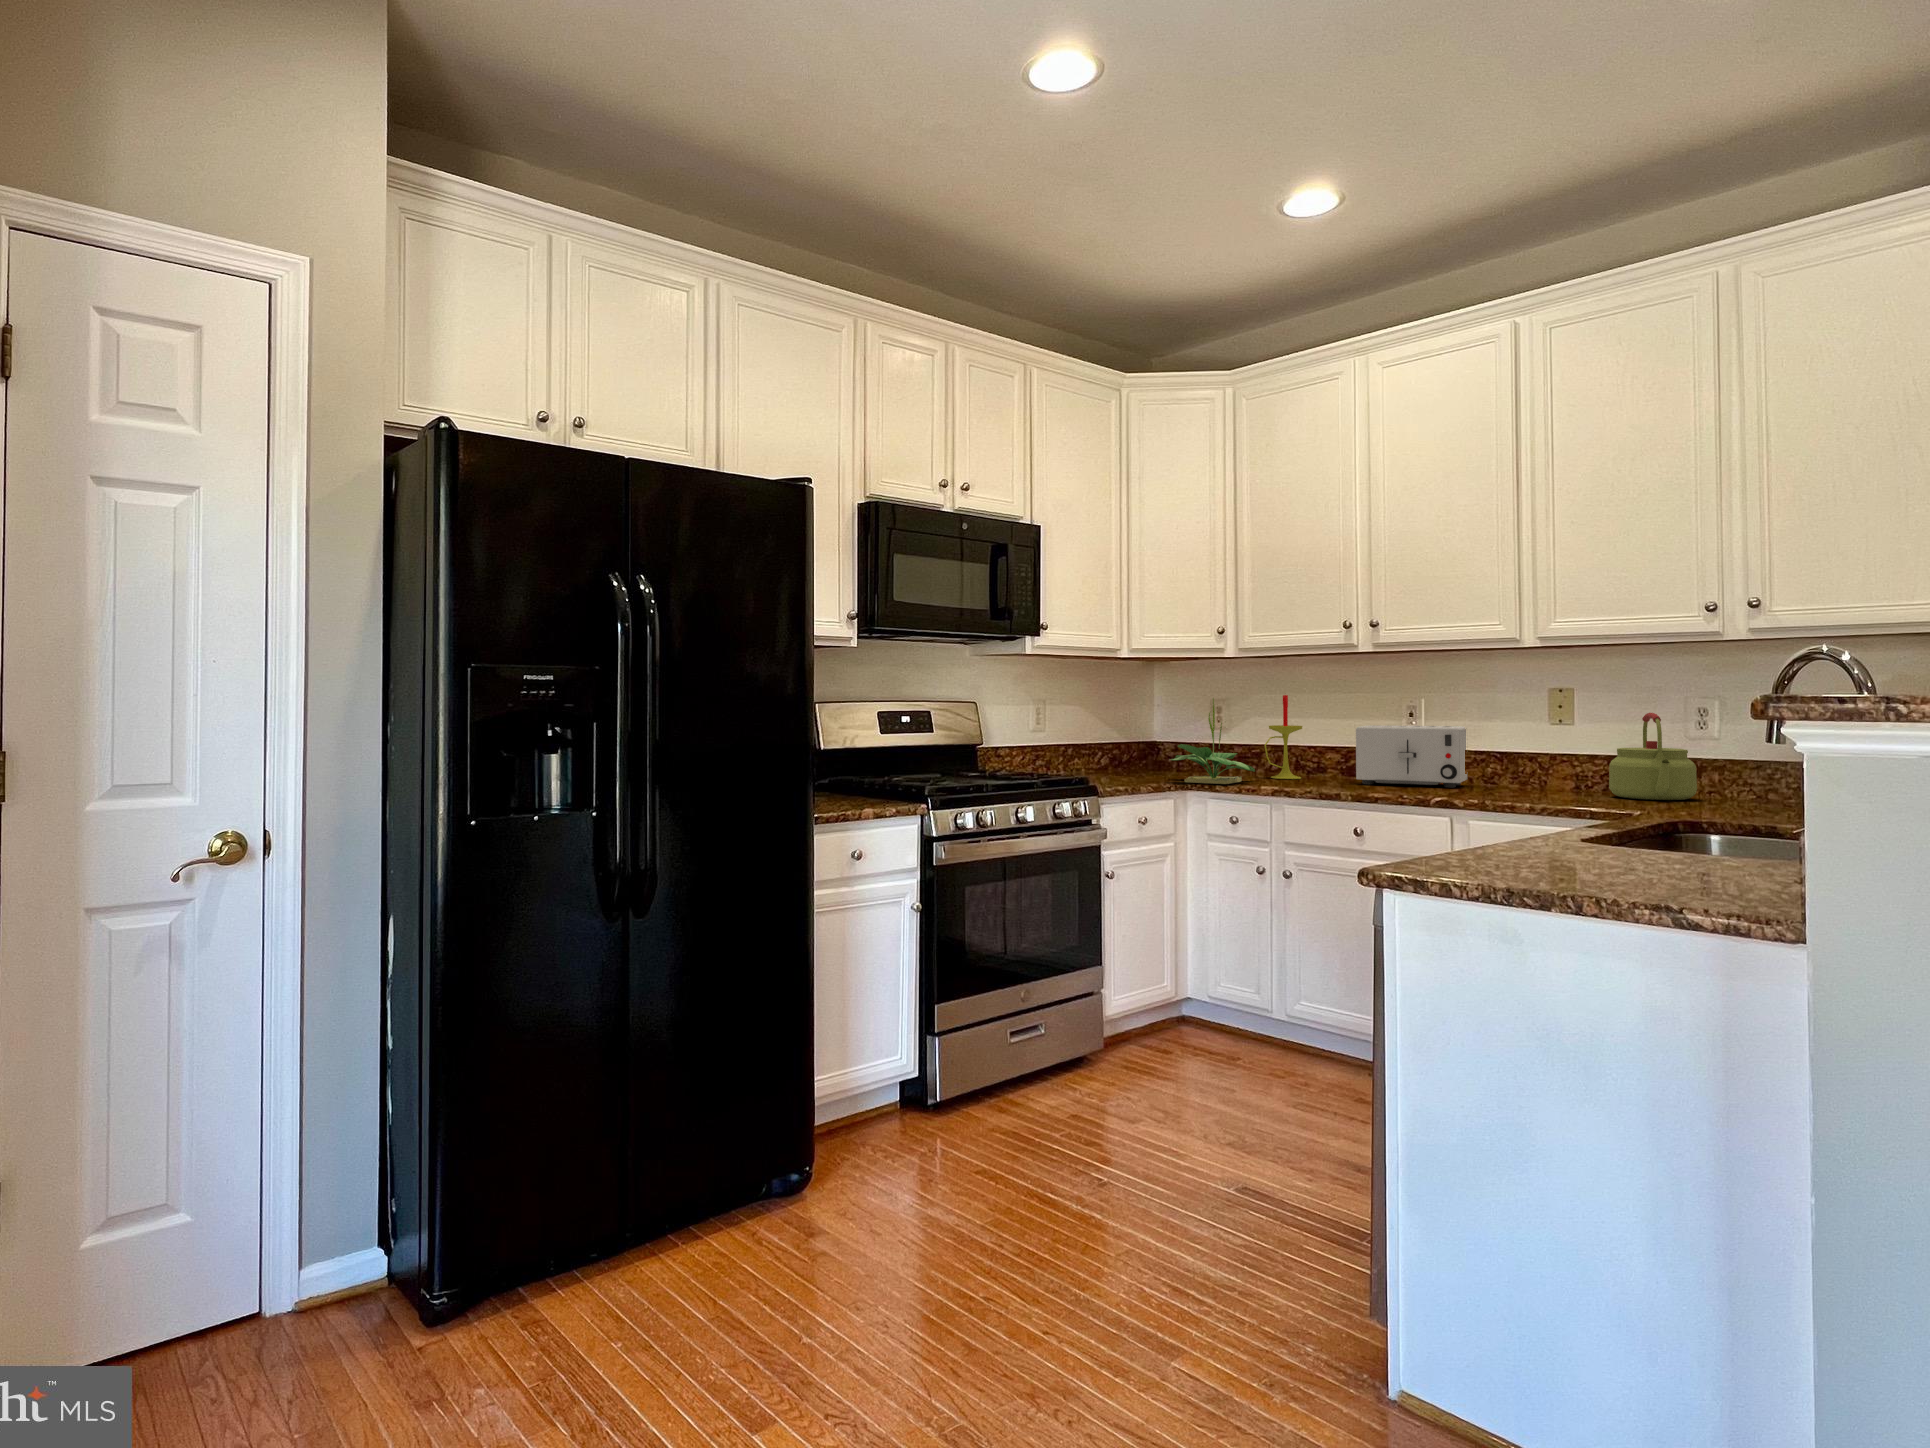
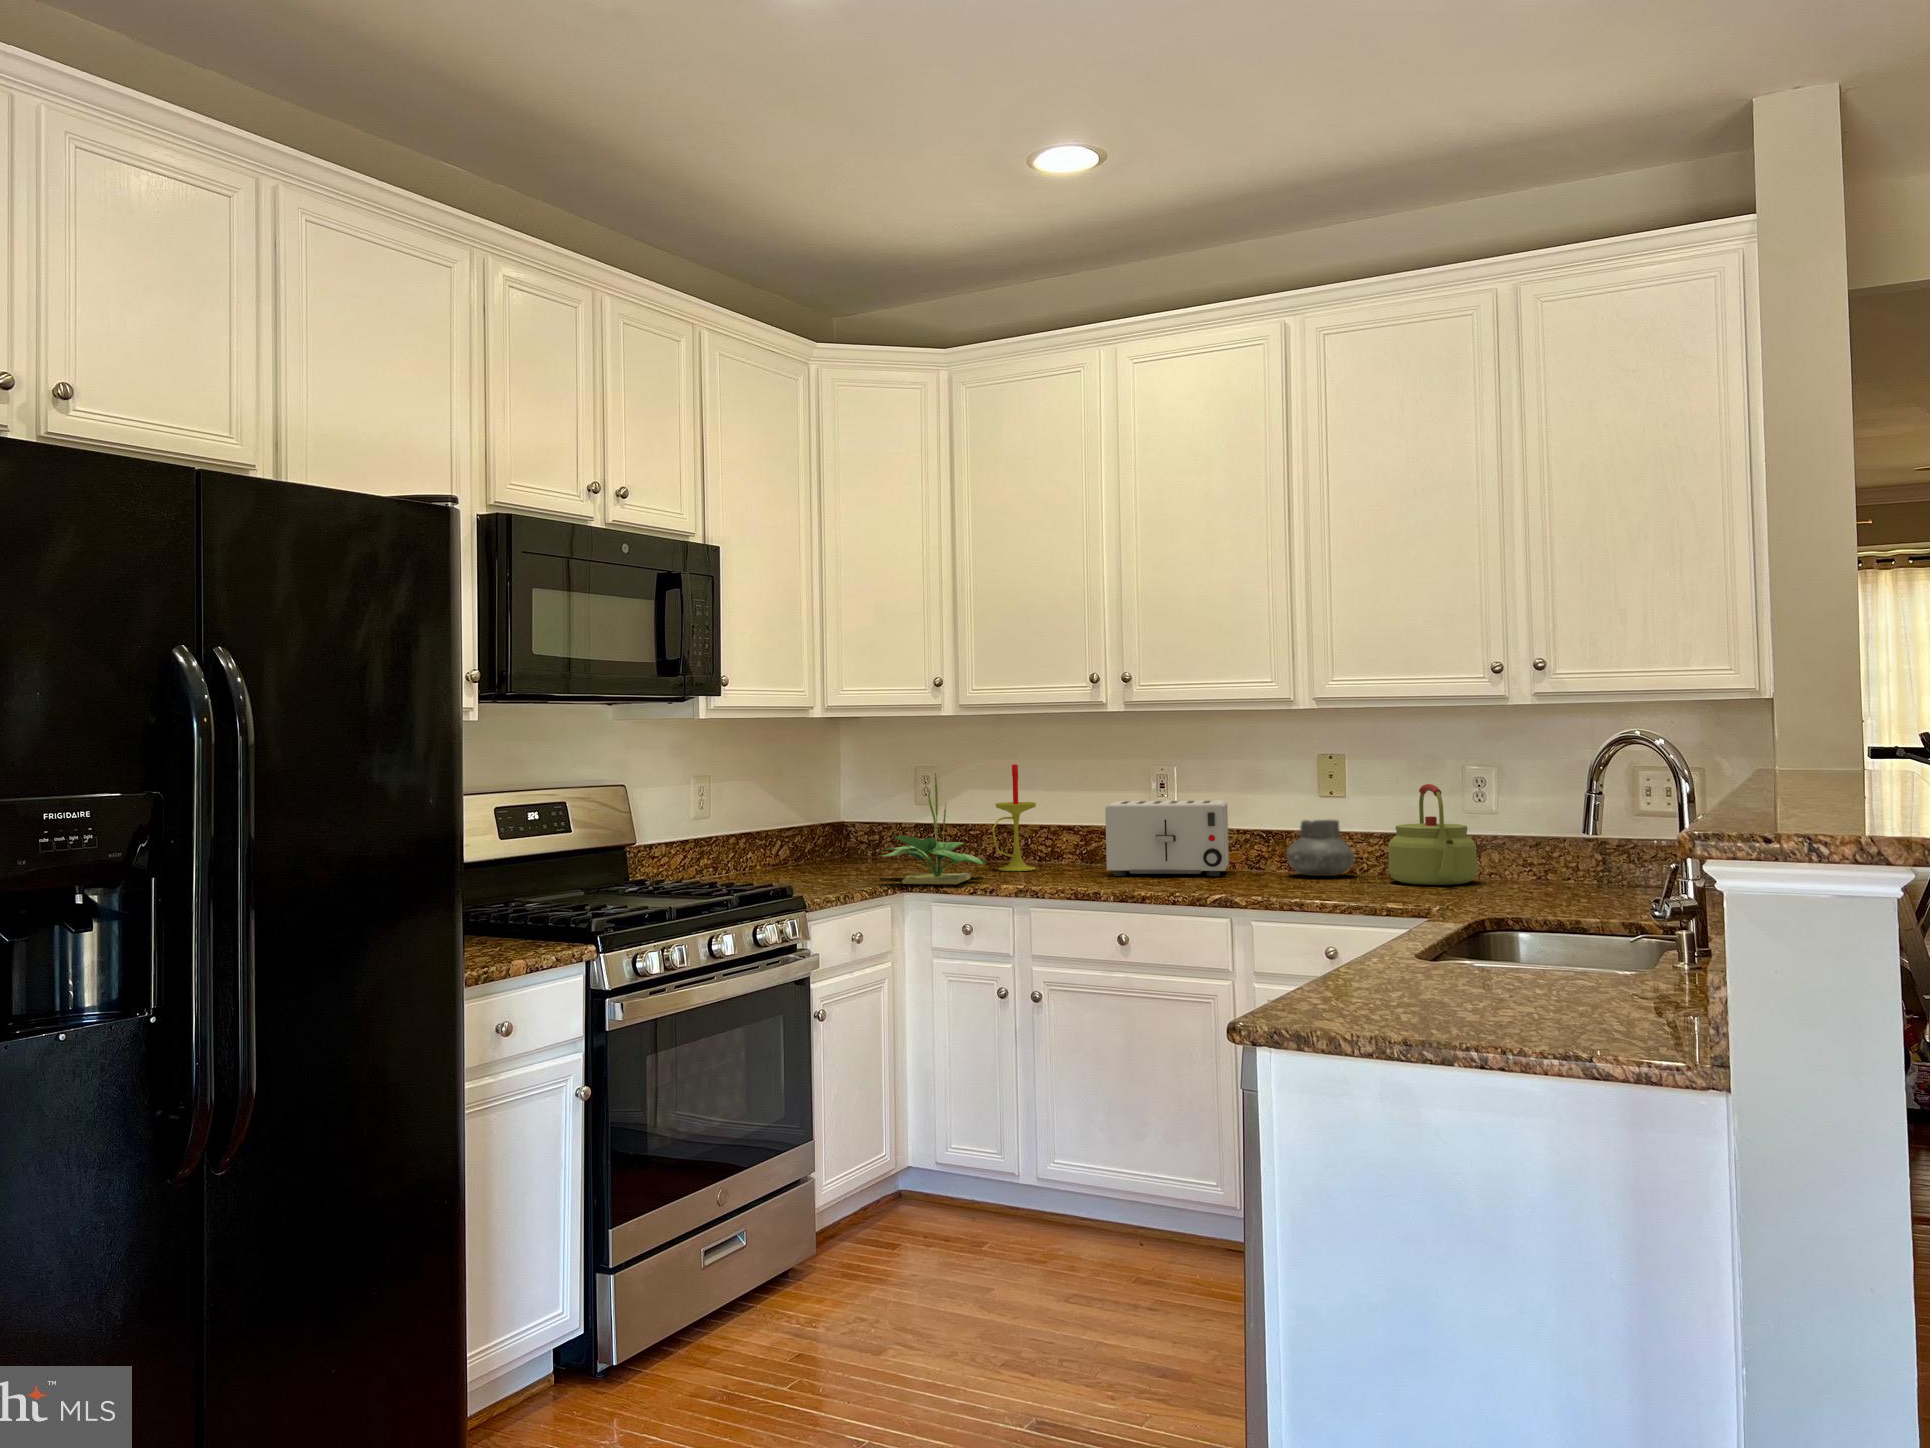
vase: none [1517,744,1581,791] -> present [1286,820,1355,876]

